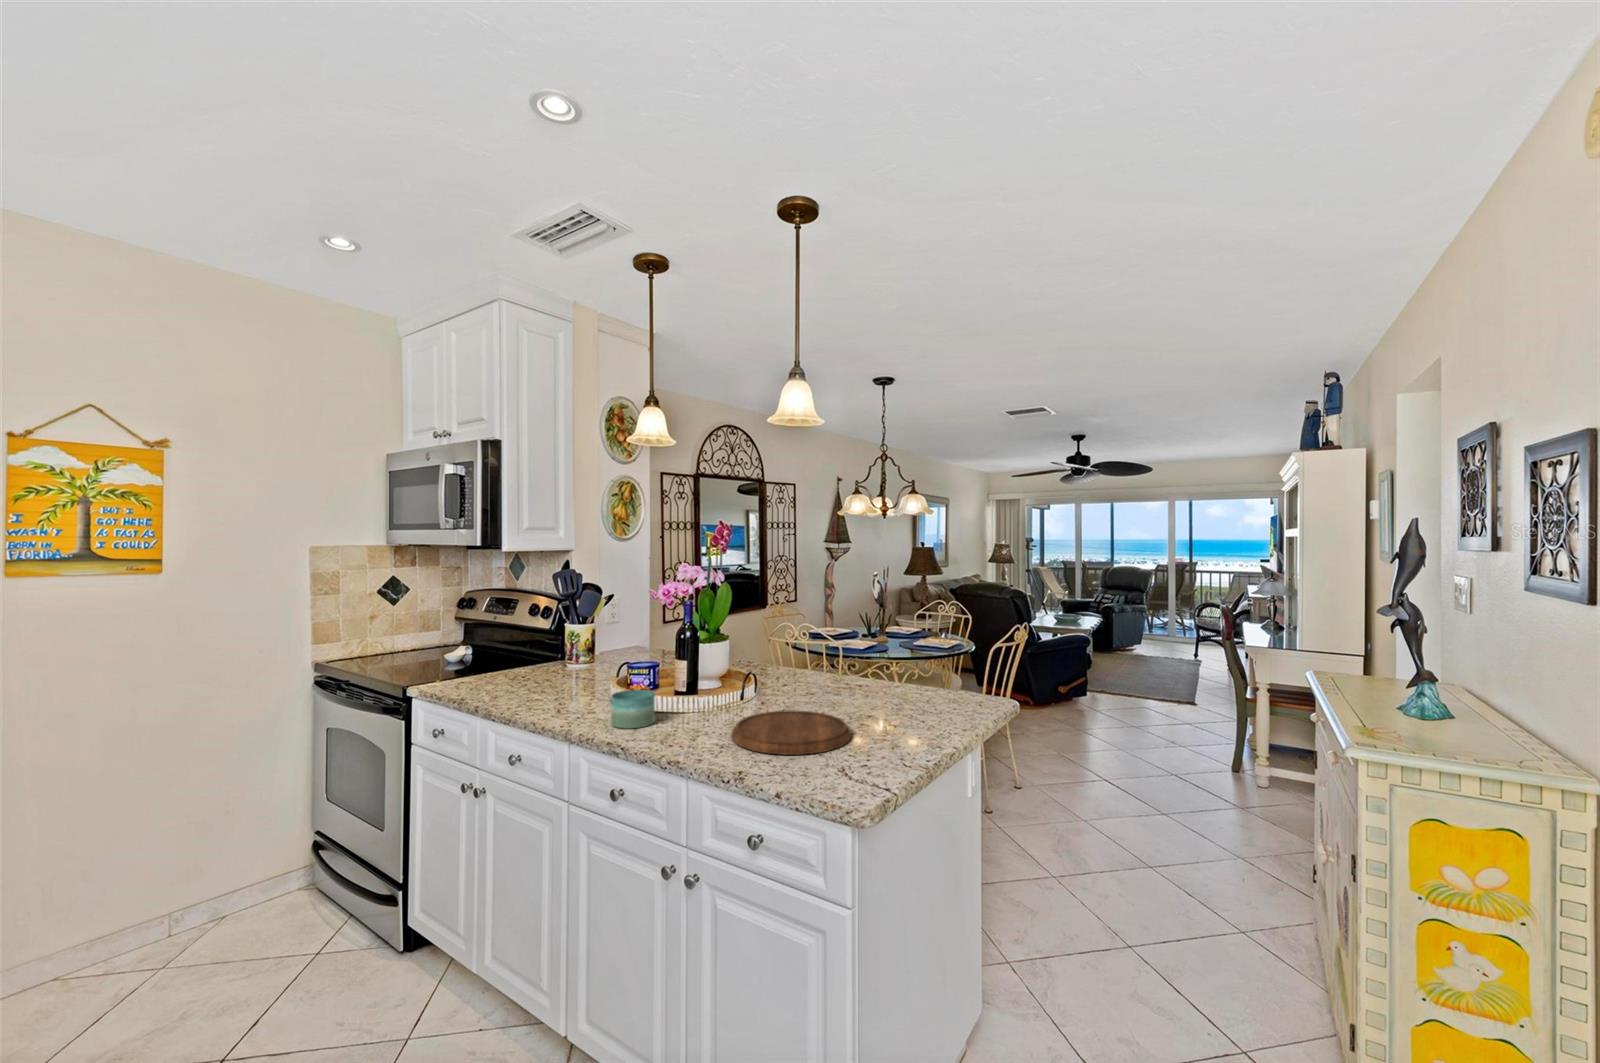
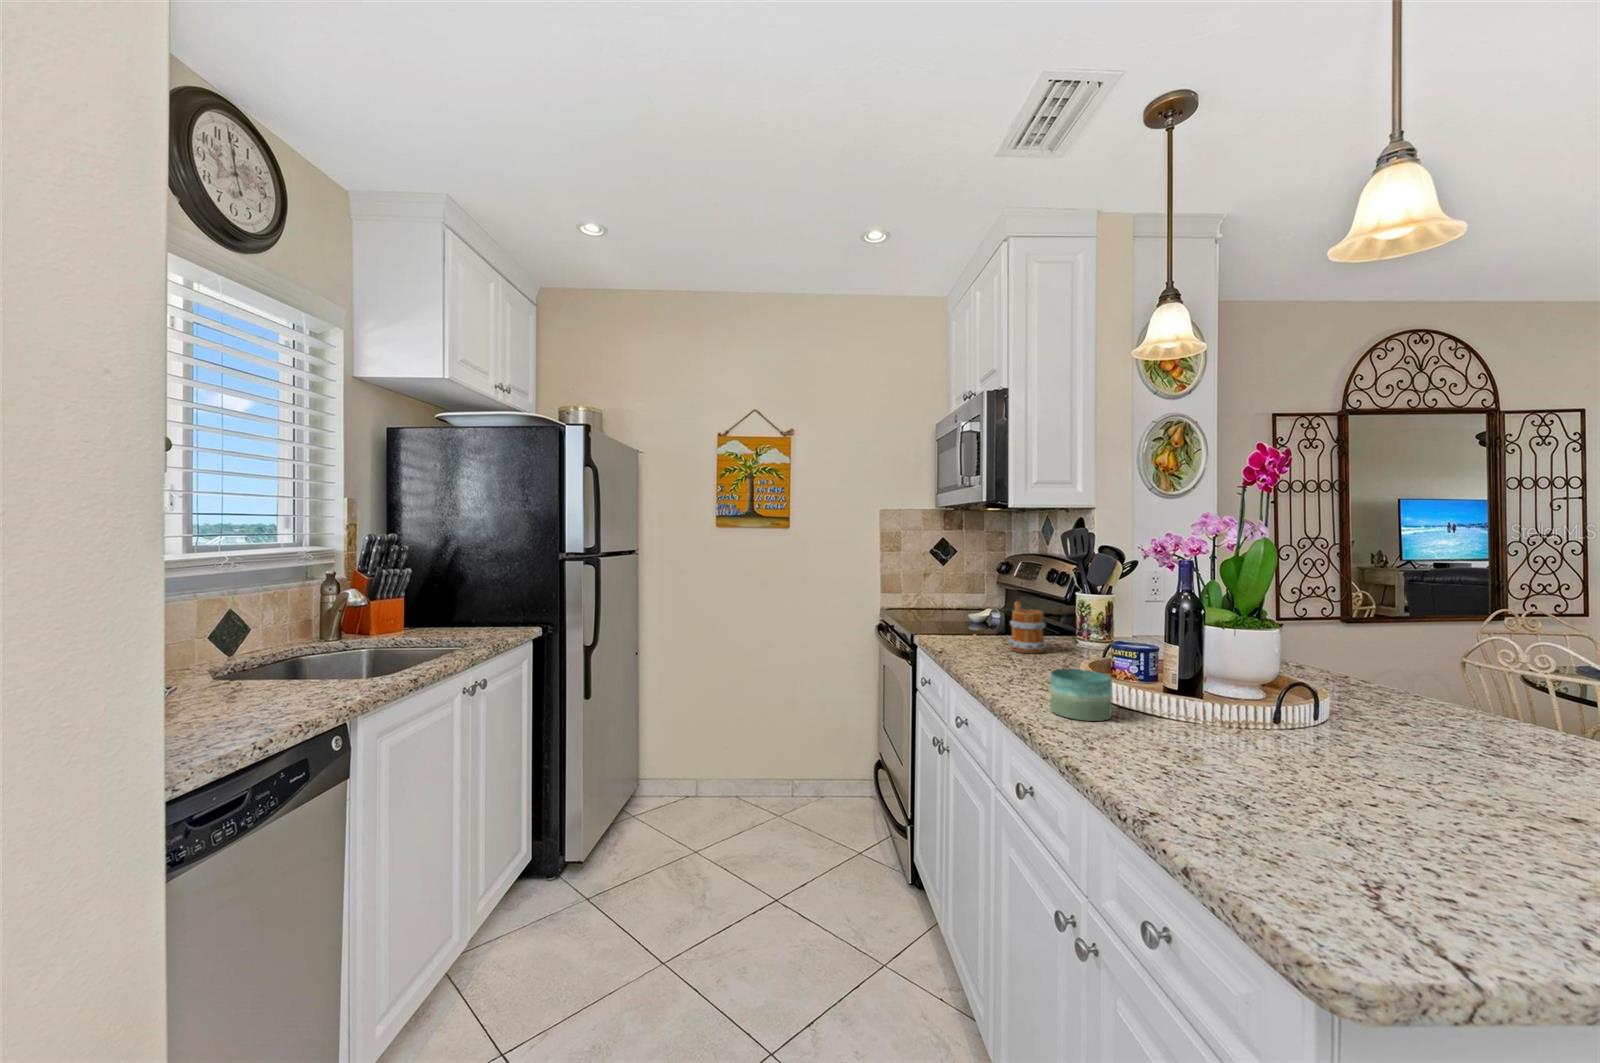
mug: none [517,640,554,686] -> present [1009,601,1046,653]
cutting board: present [731,710,851,755] -> none [1200,747,1499,860]

